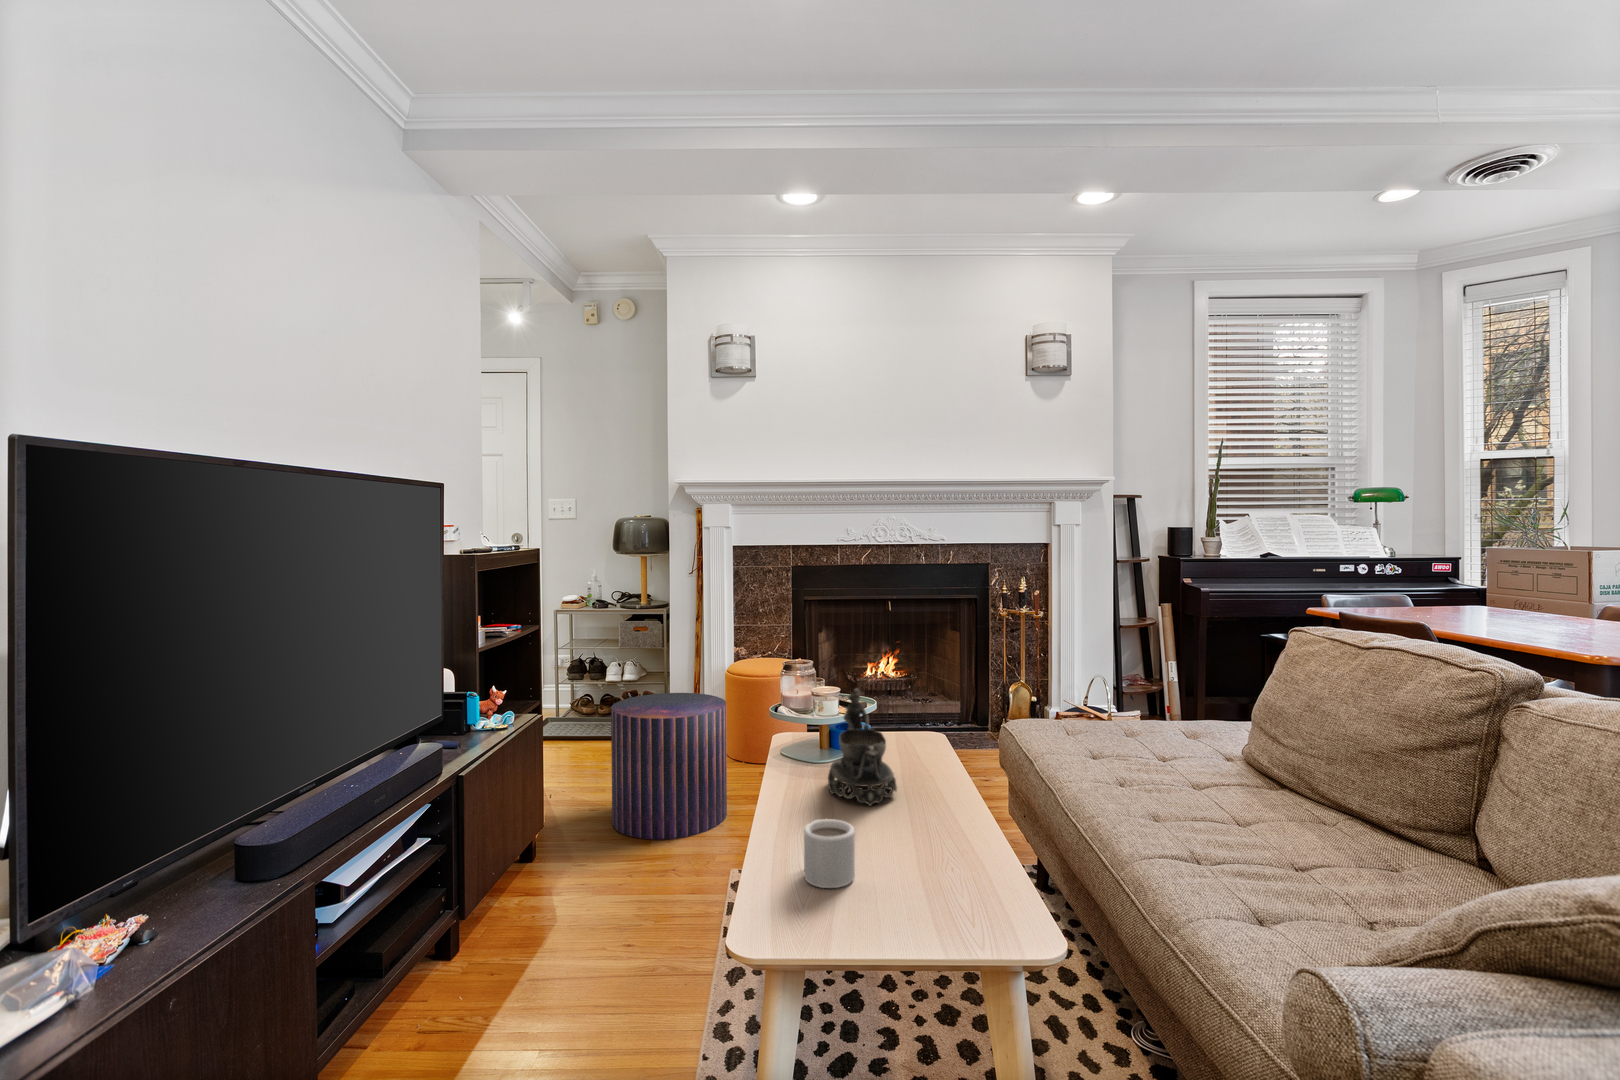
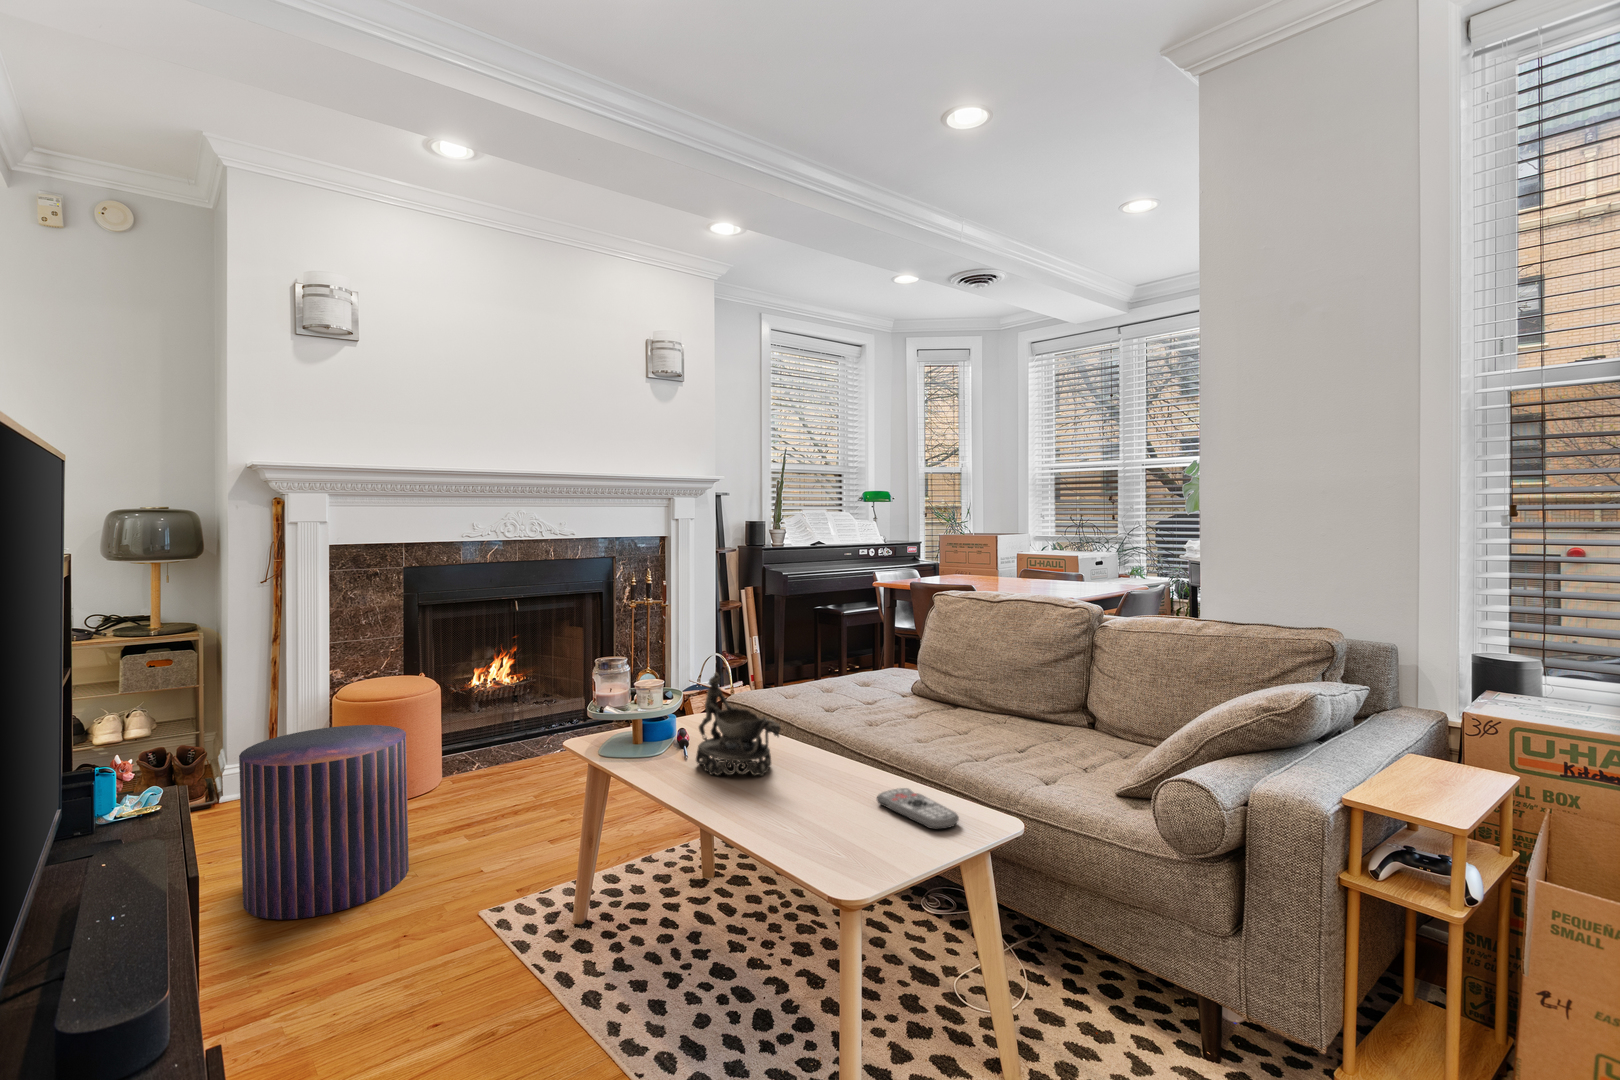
mug: present [804,819,855,888] -> none [794,780,851,840]
remote control: none [922,854,973,917] -> present [877,788,959,829]

